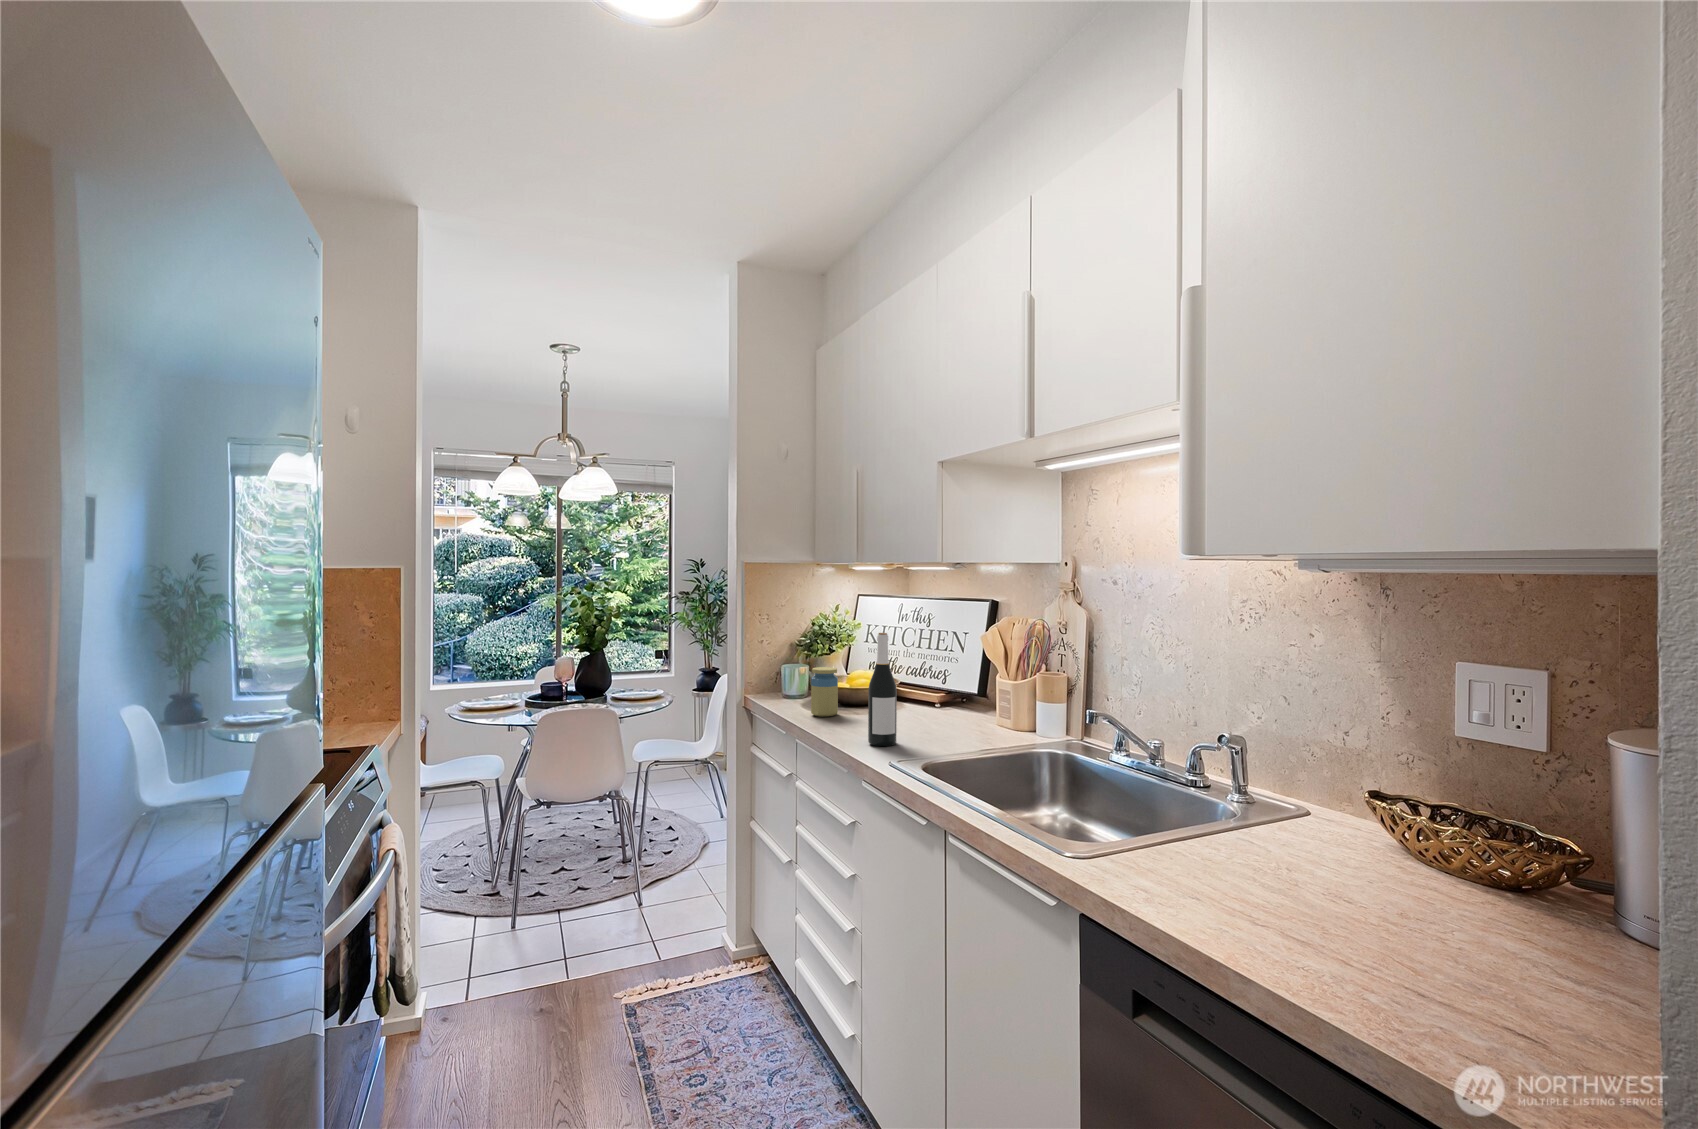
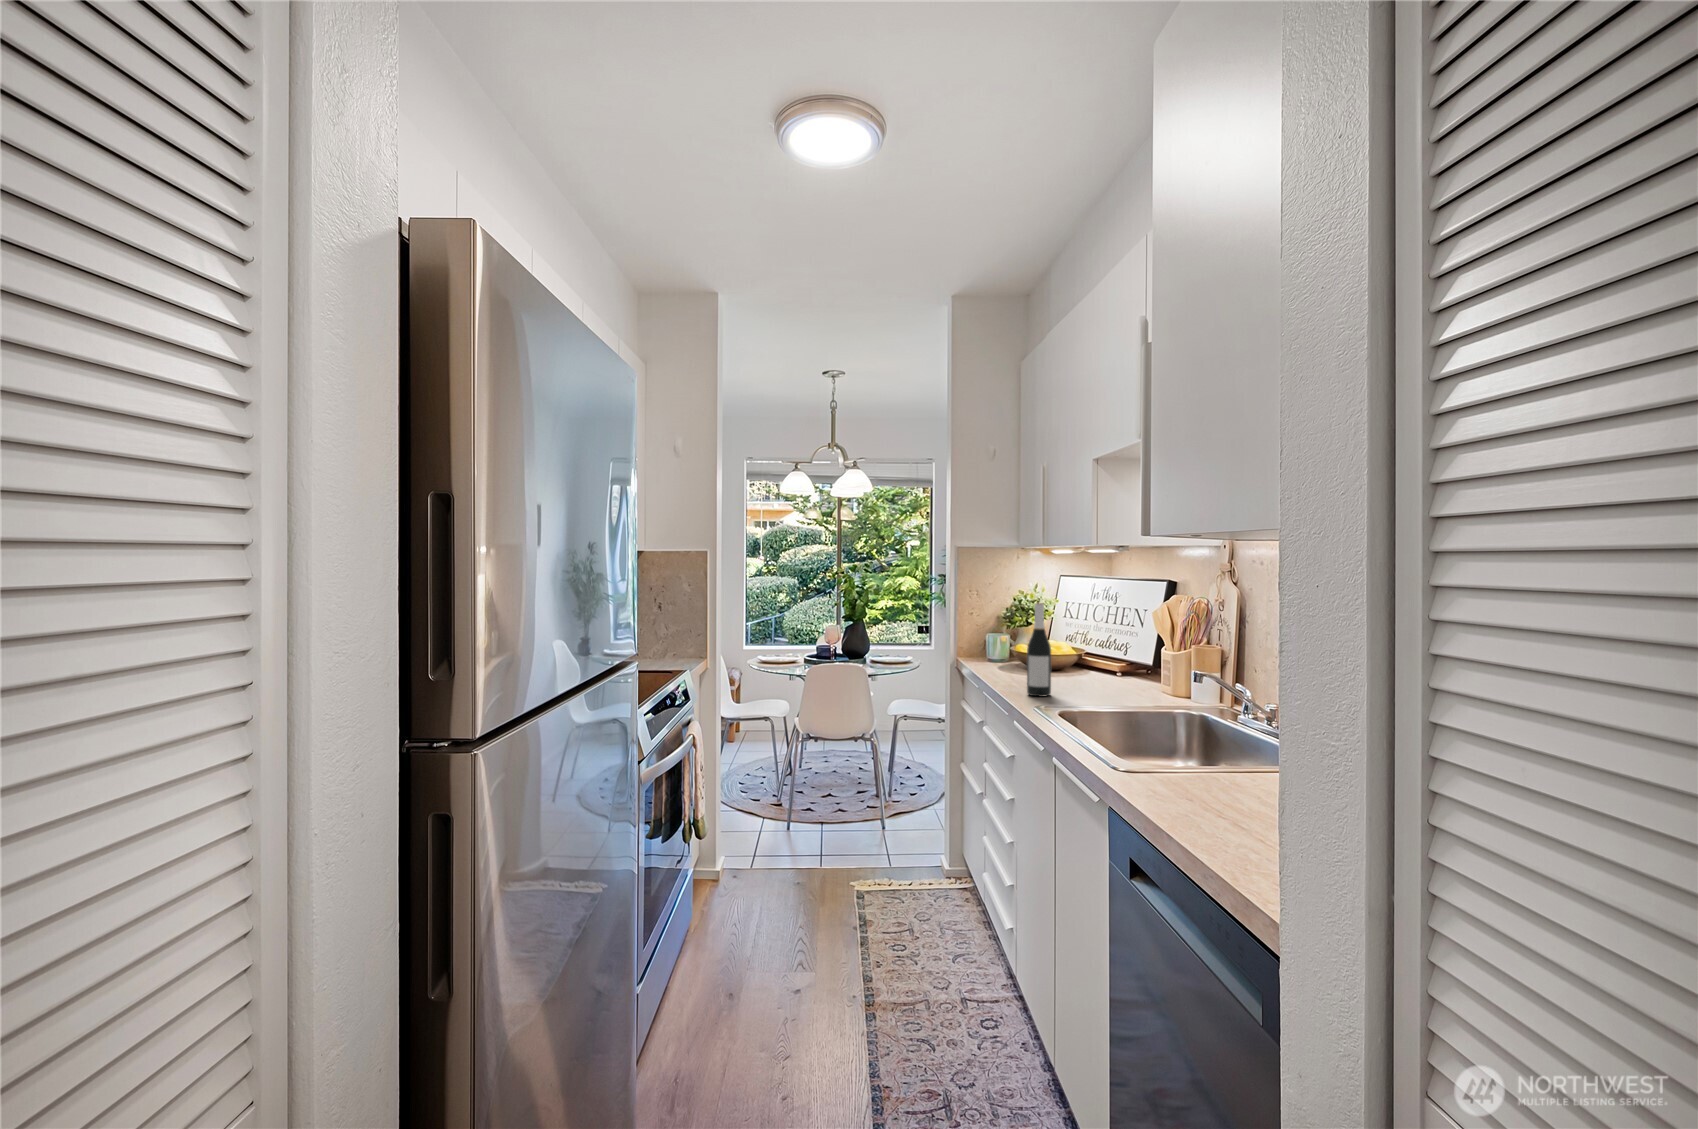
jar: present [811,667,838,717] -> none [1004,635,1028,676]

